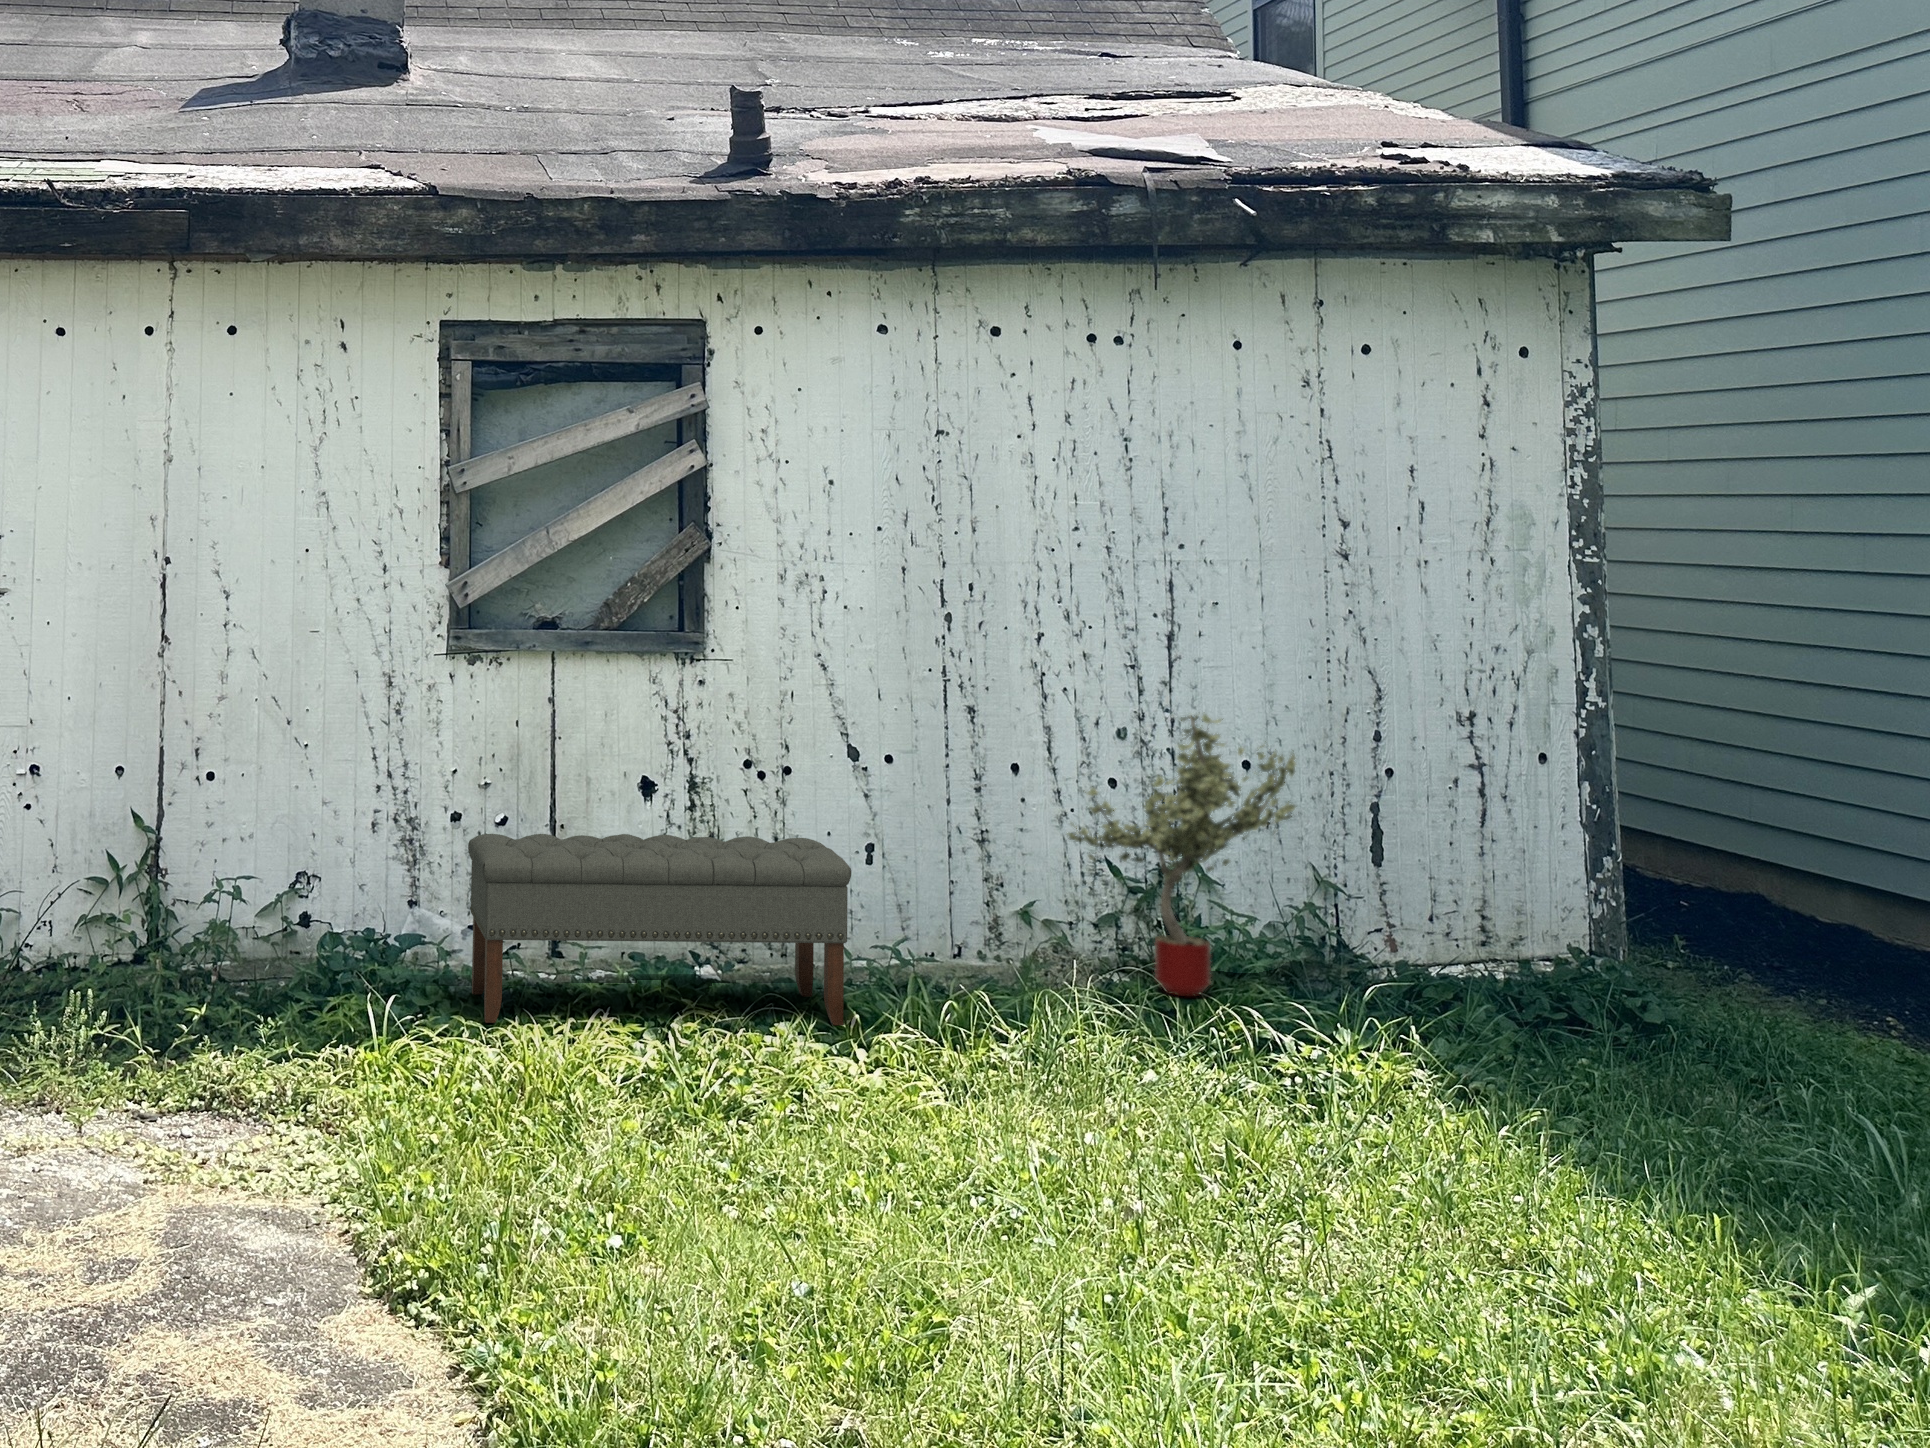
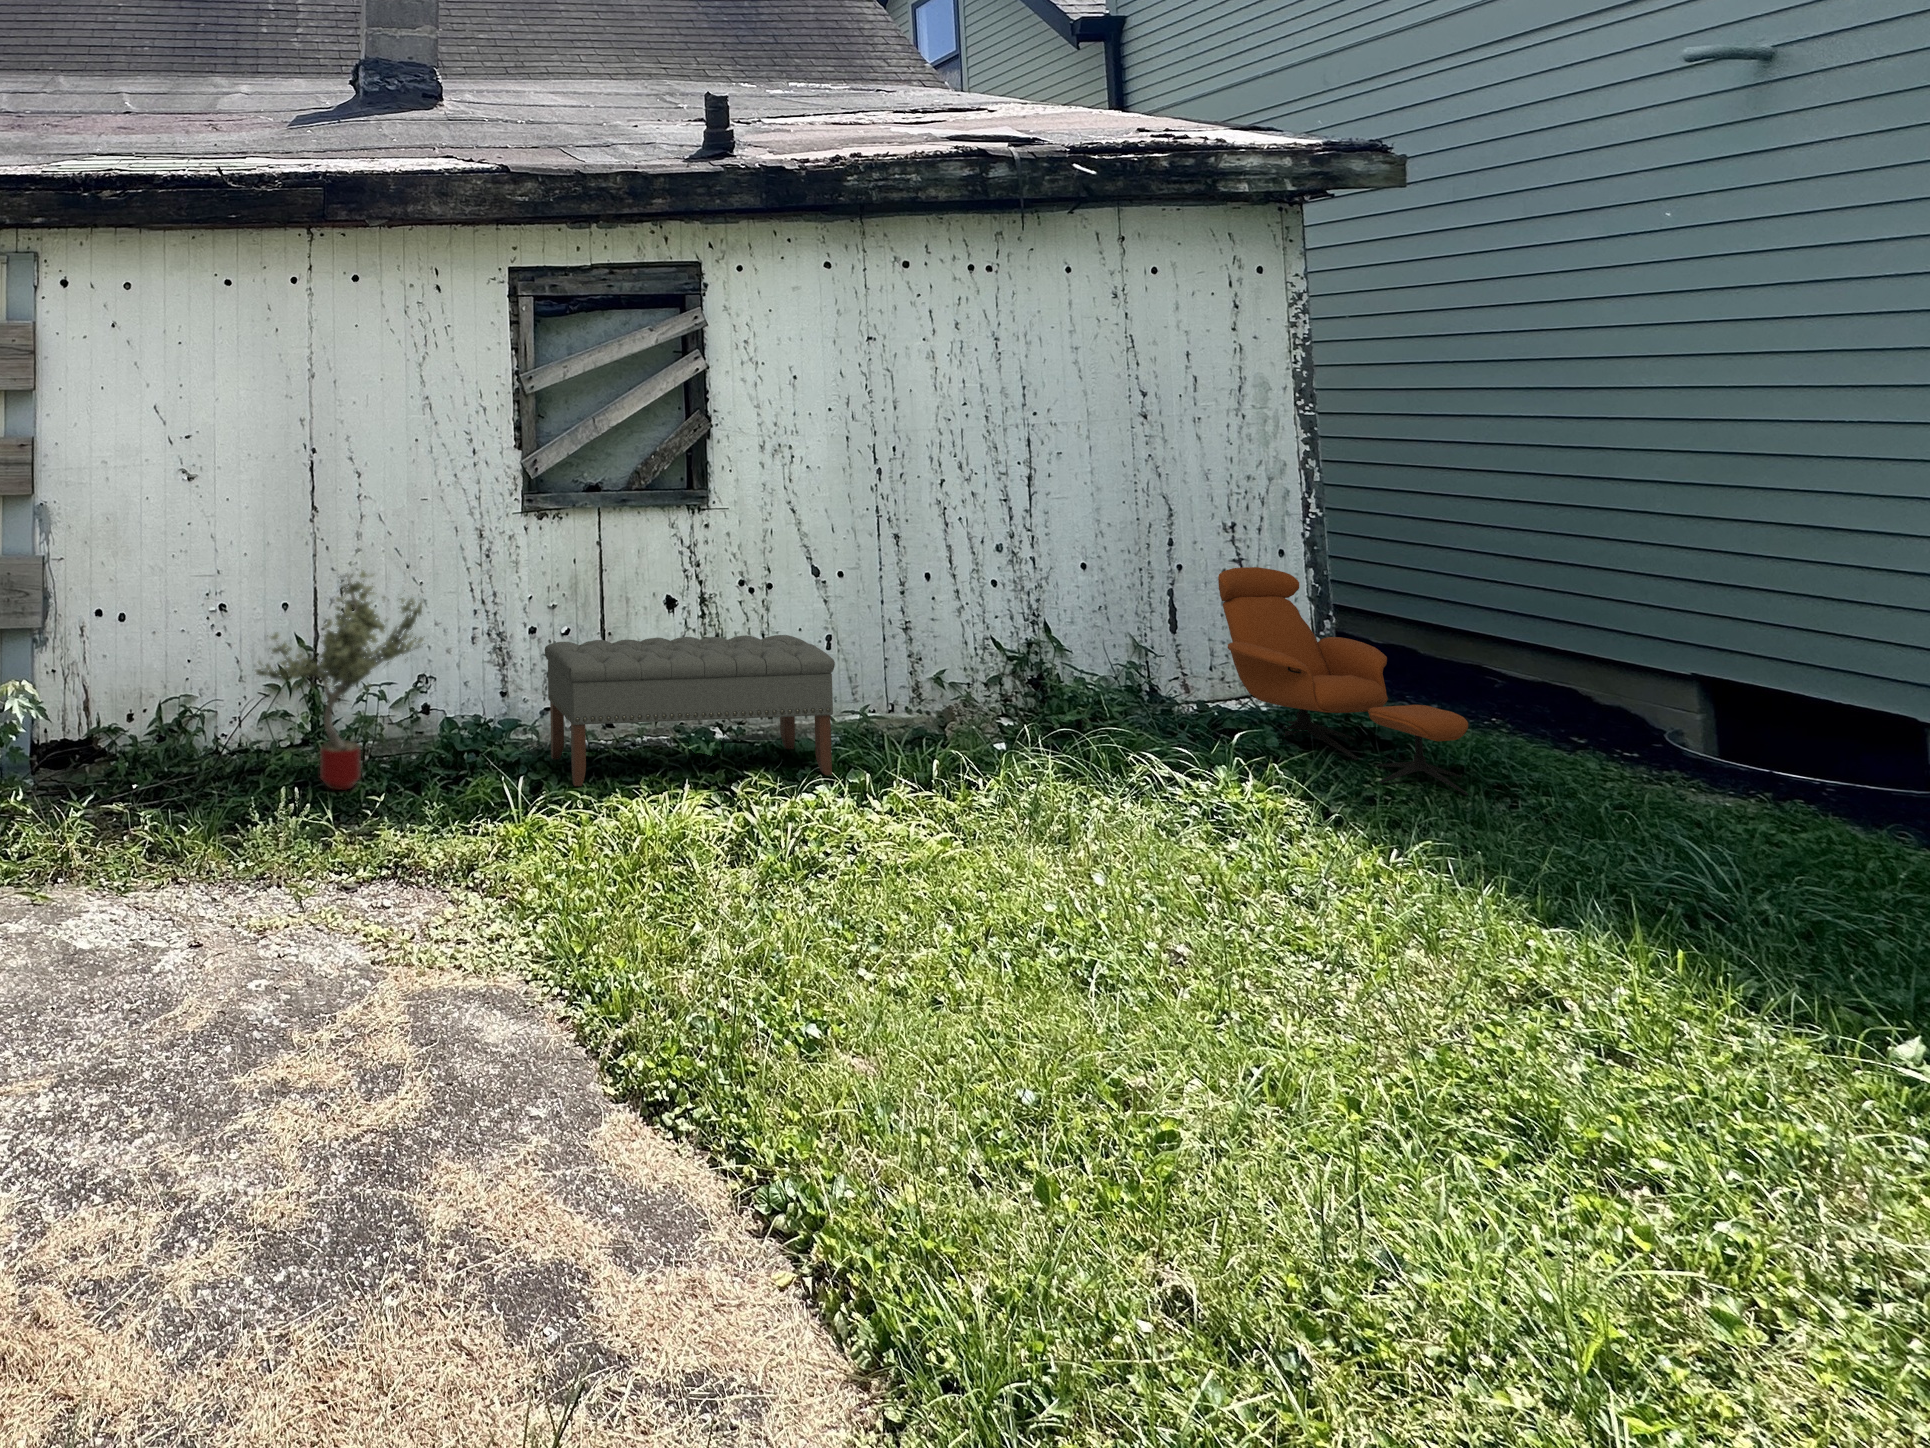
potted tree: present [1067,714,1296,996] -> present [256,570,424,790]
lounge chair: none [1433,771,1715,1079] -> present [1218,567,1468,795]

